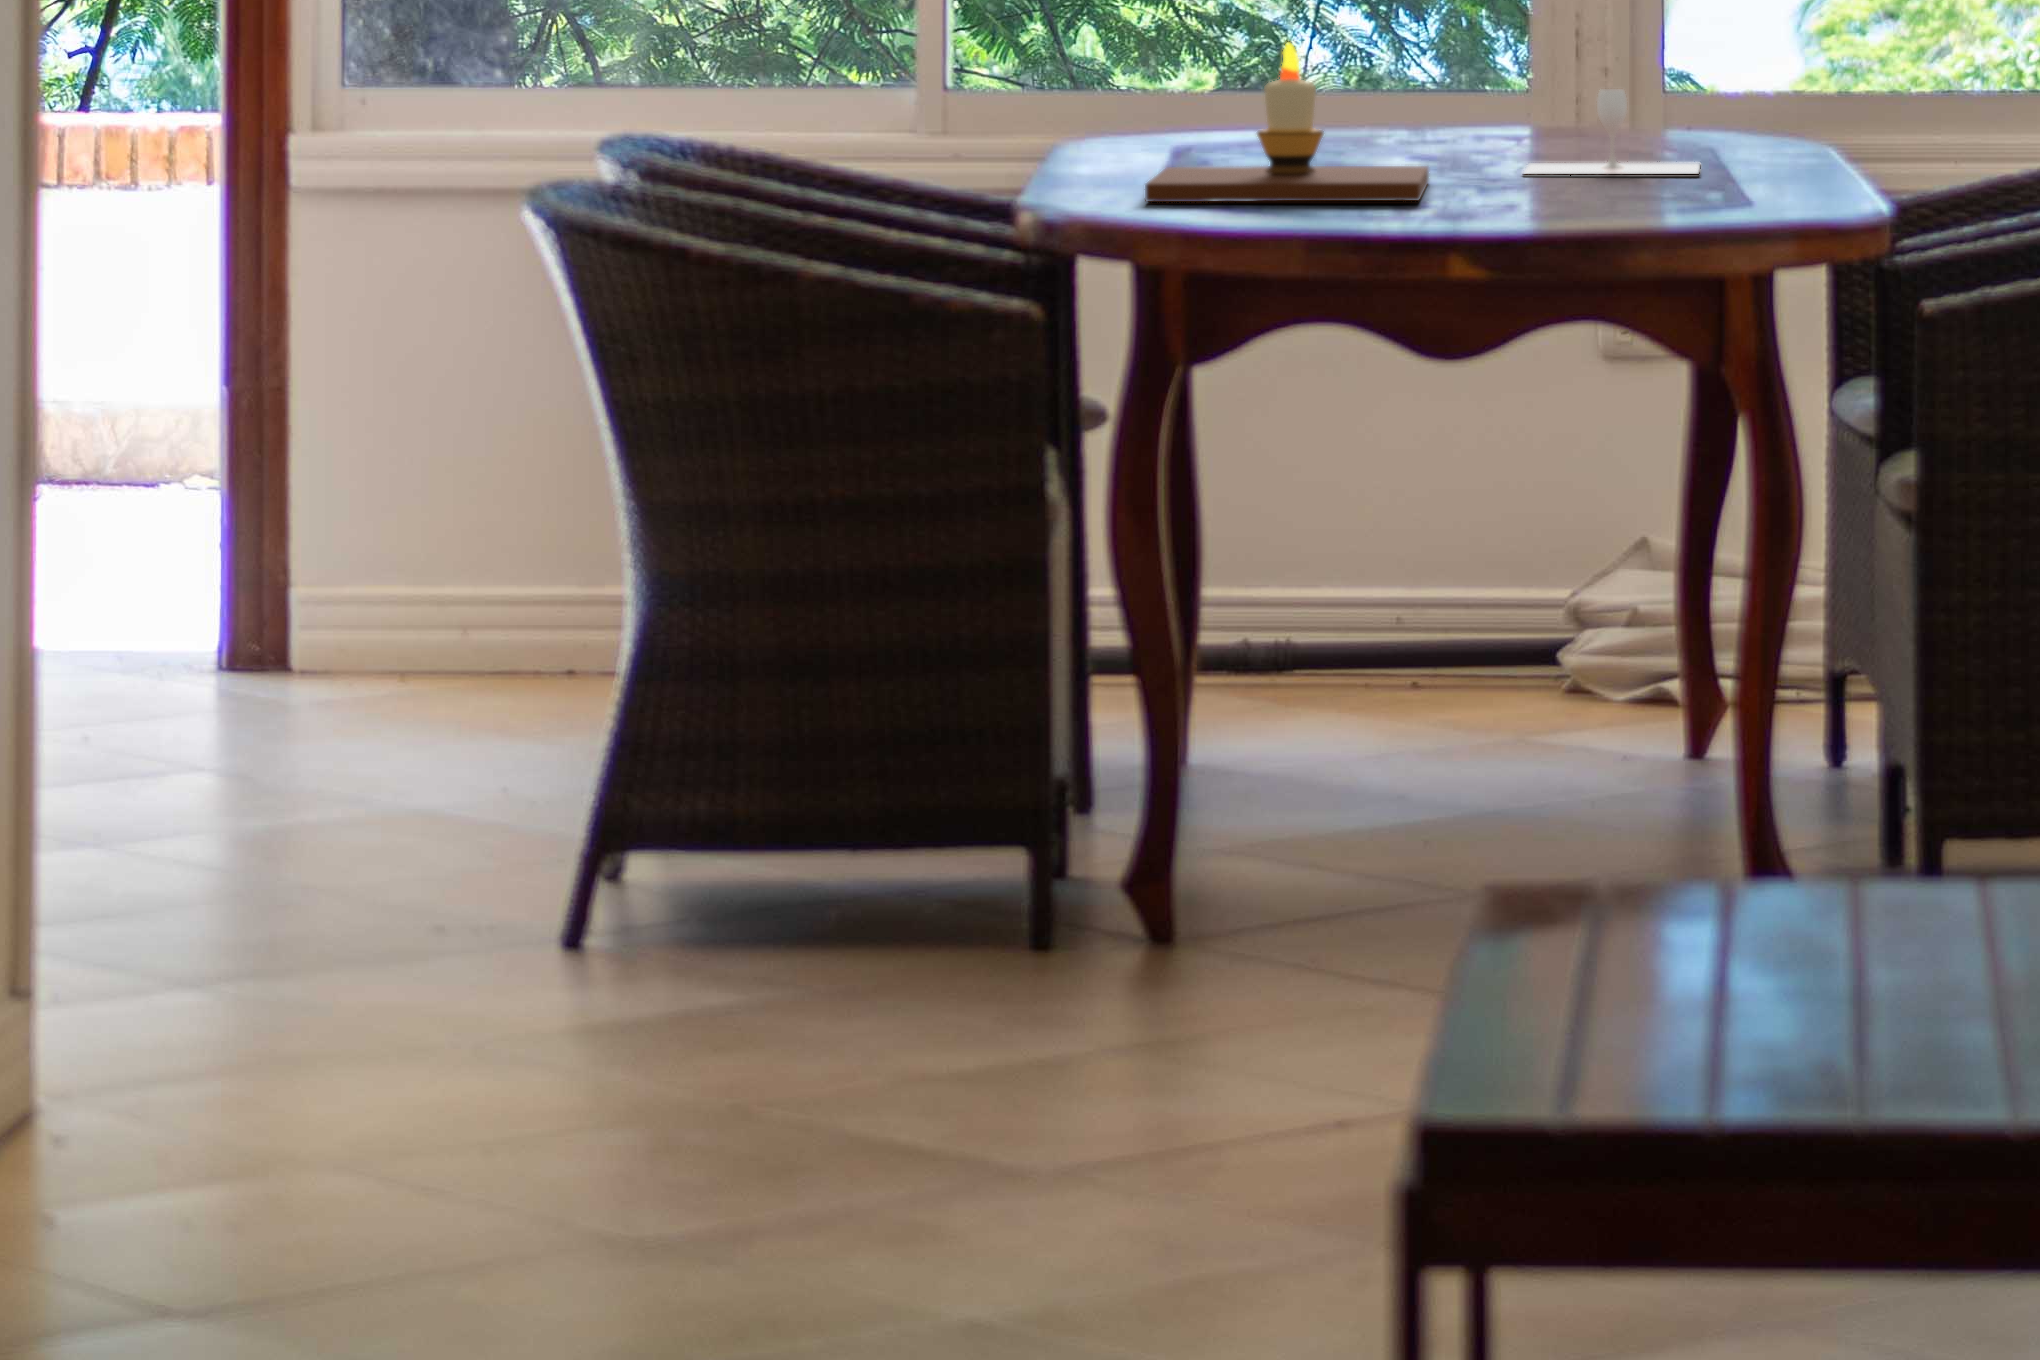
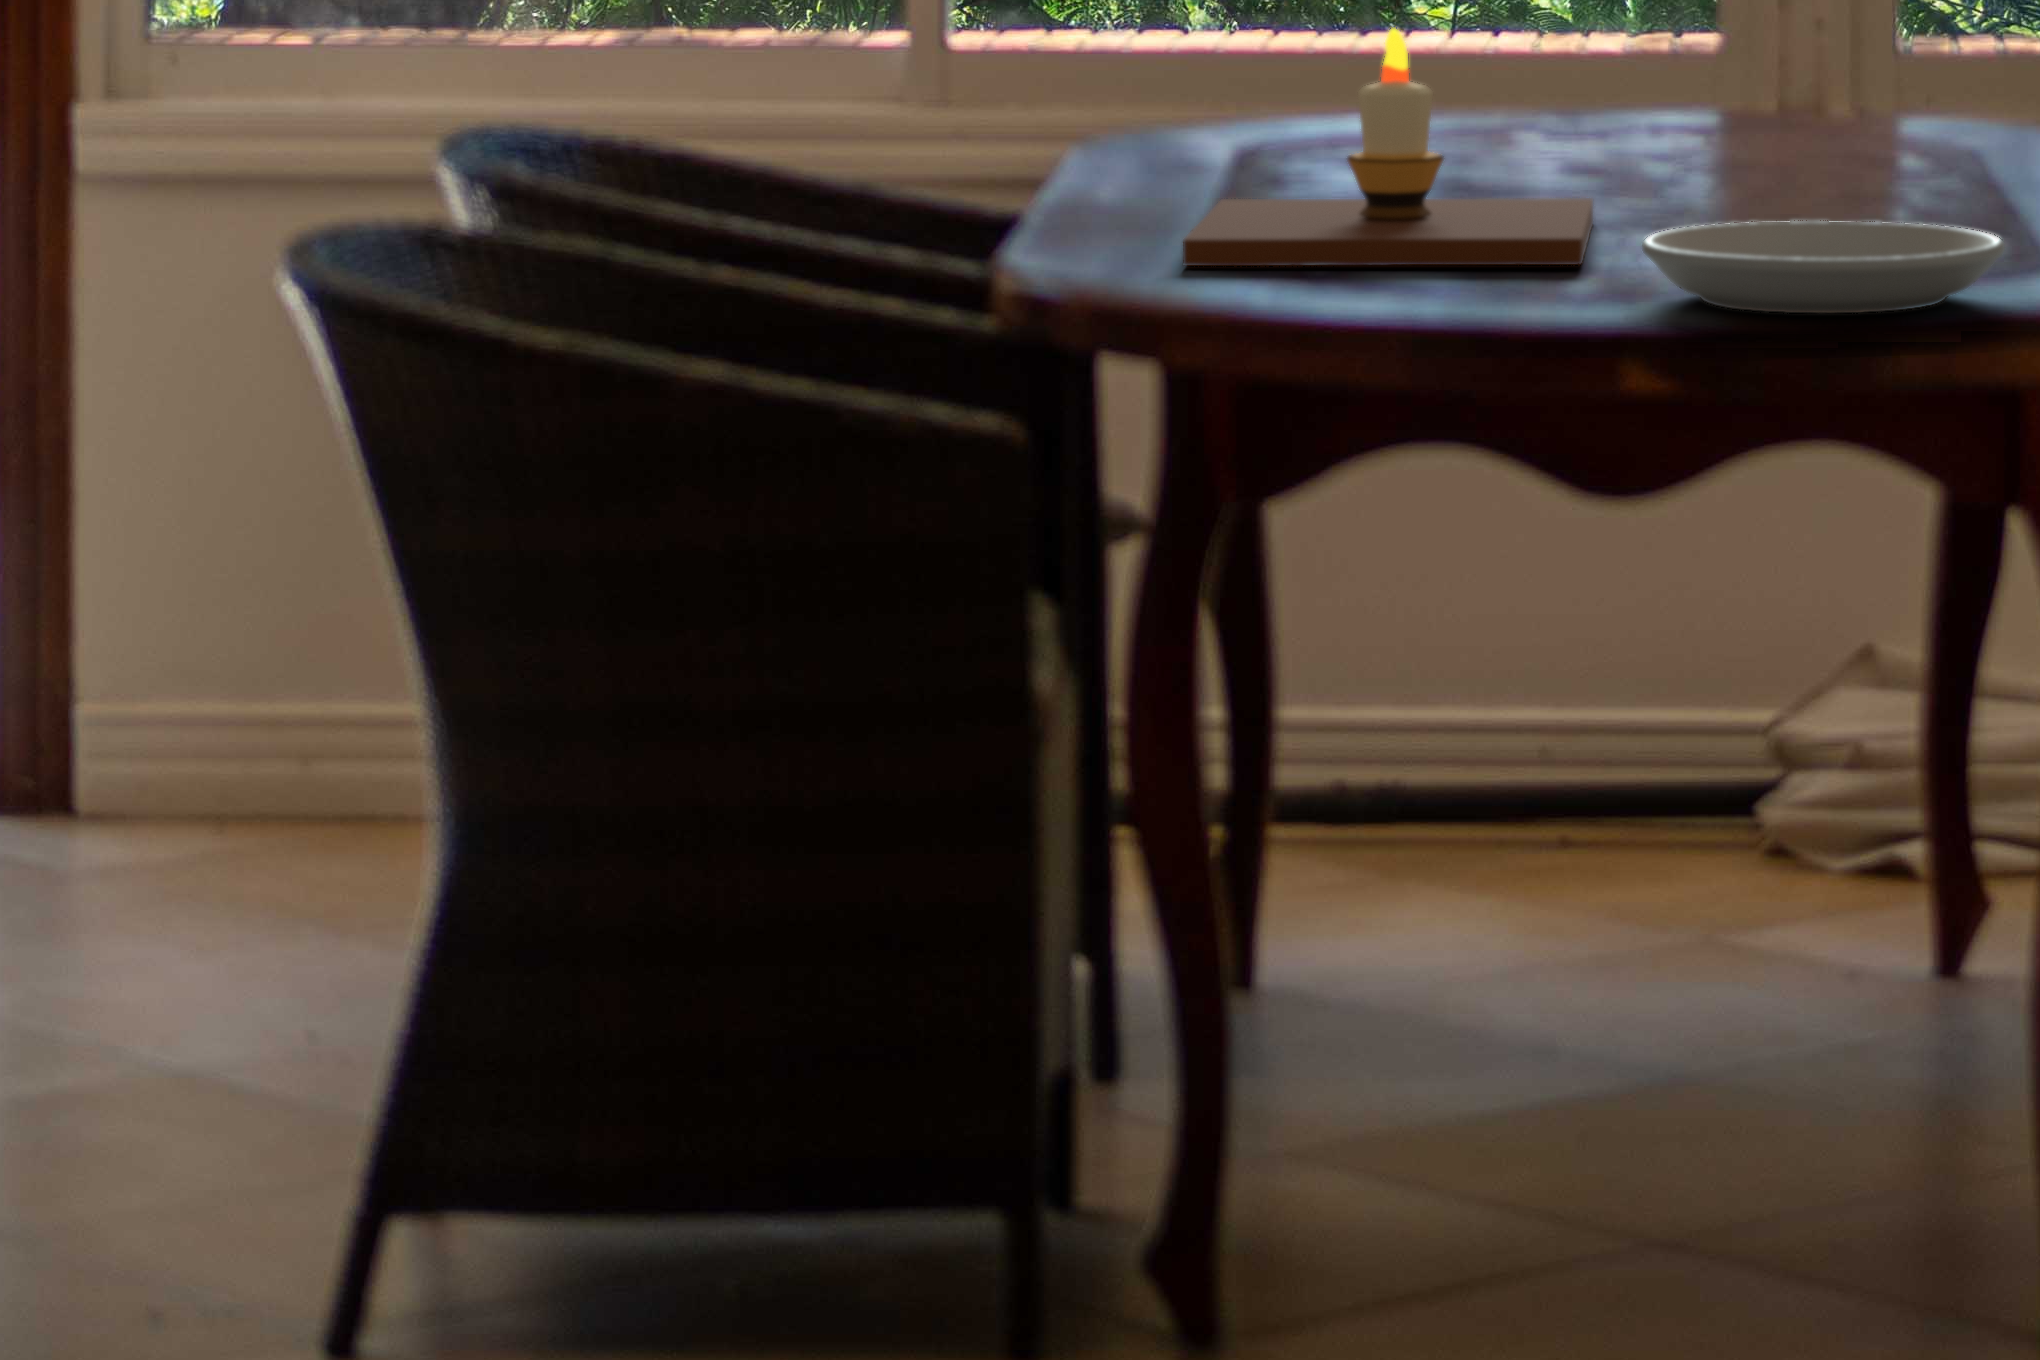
wine glass: present [1524,89,1700,174] -> none [1724,81,1974,205]
plate: none [1460,169,1707,223] -> present [1642,221,2005,313]

